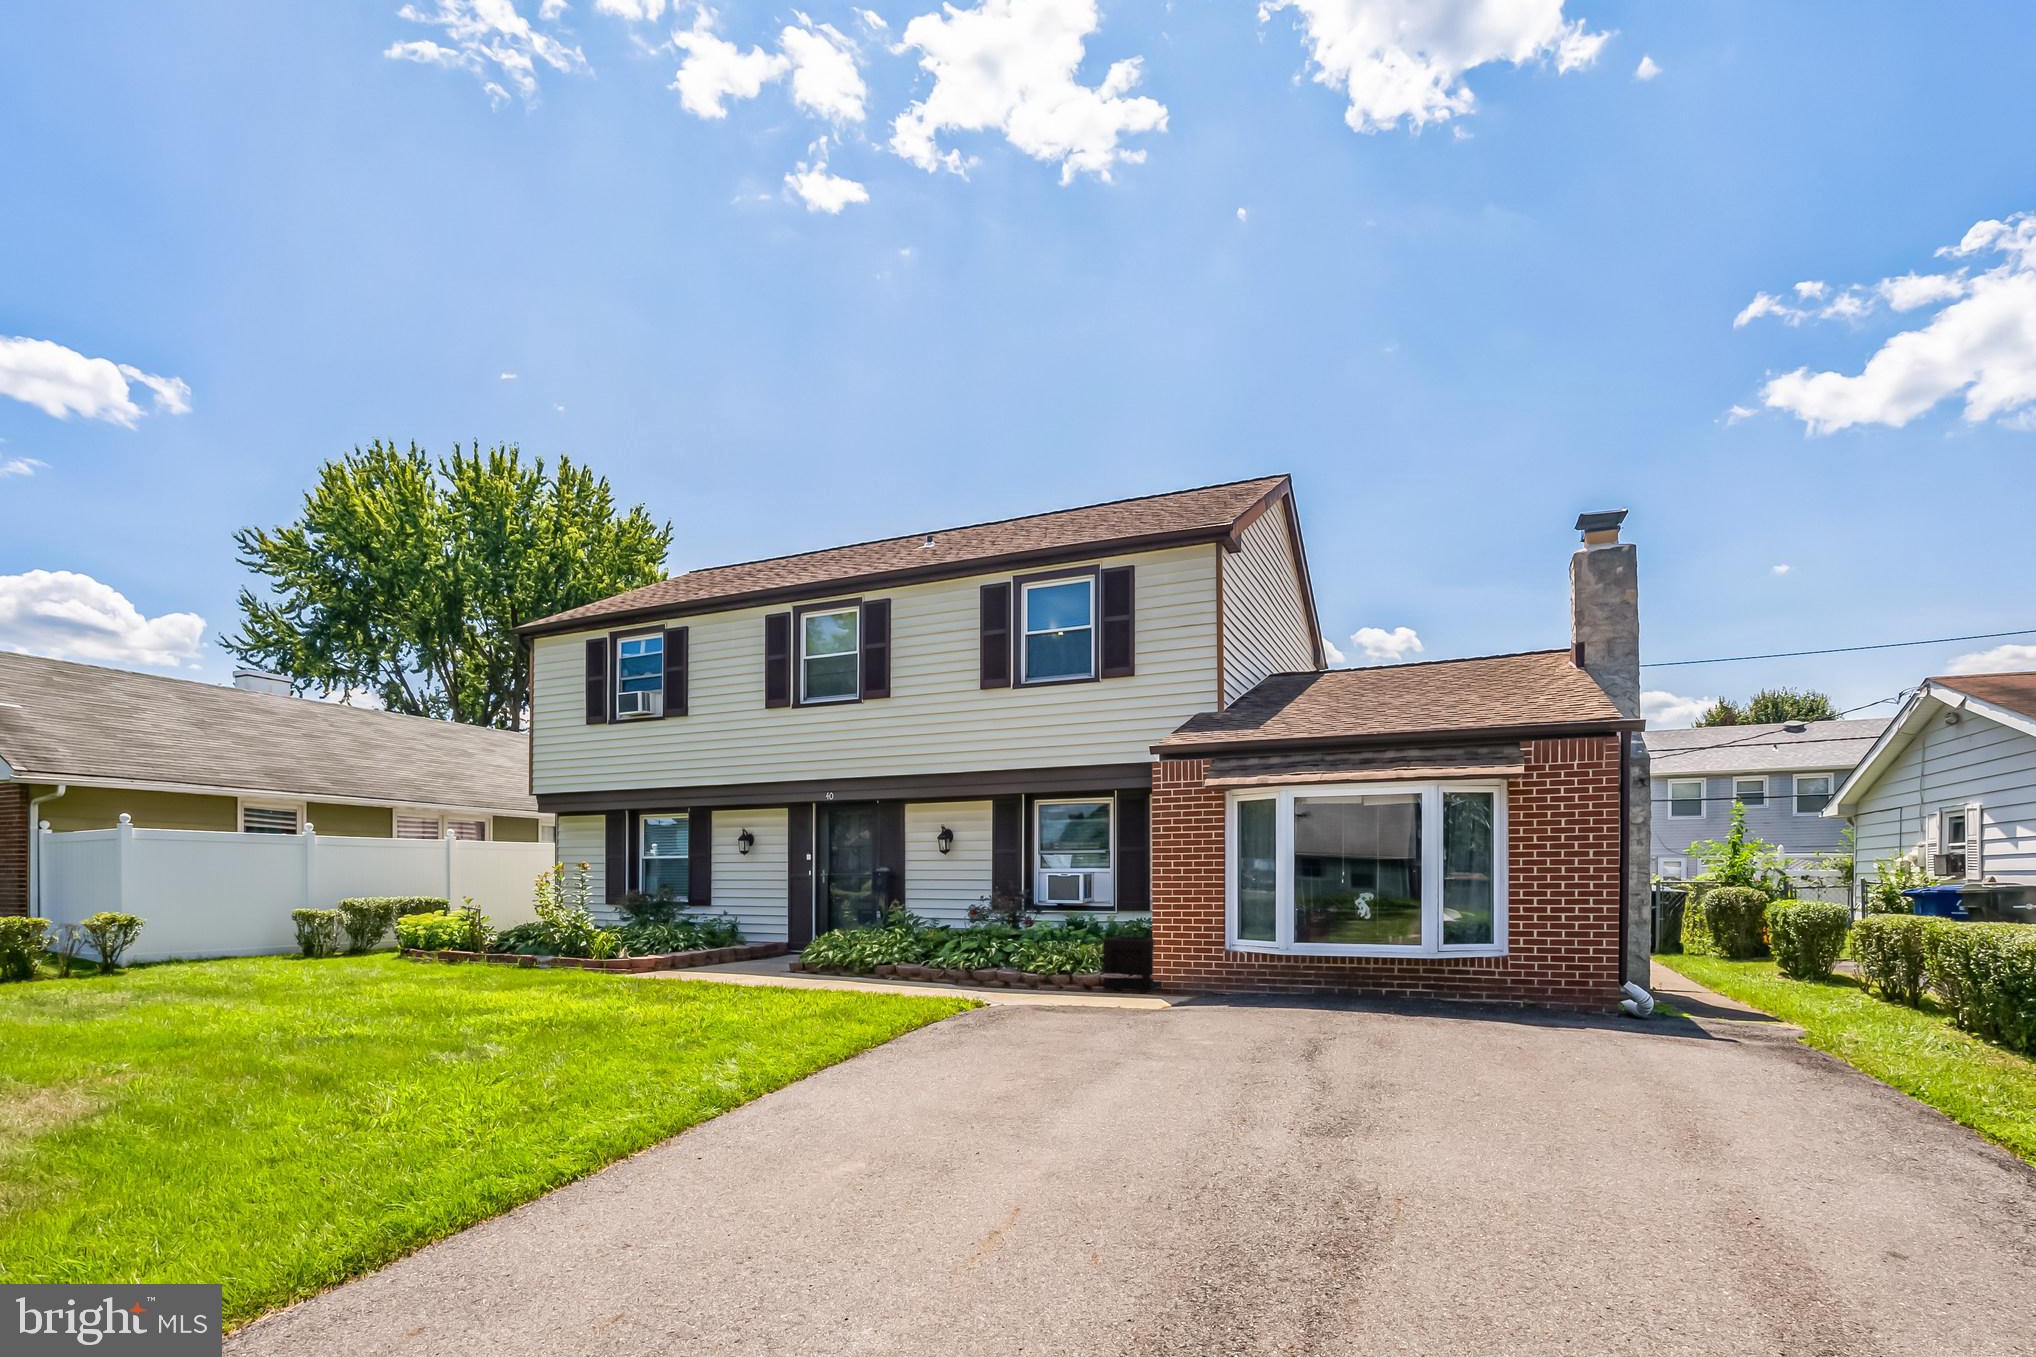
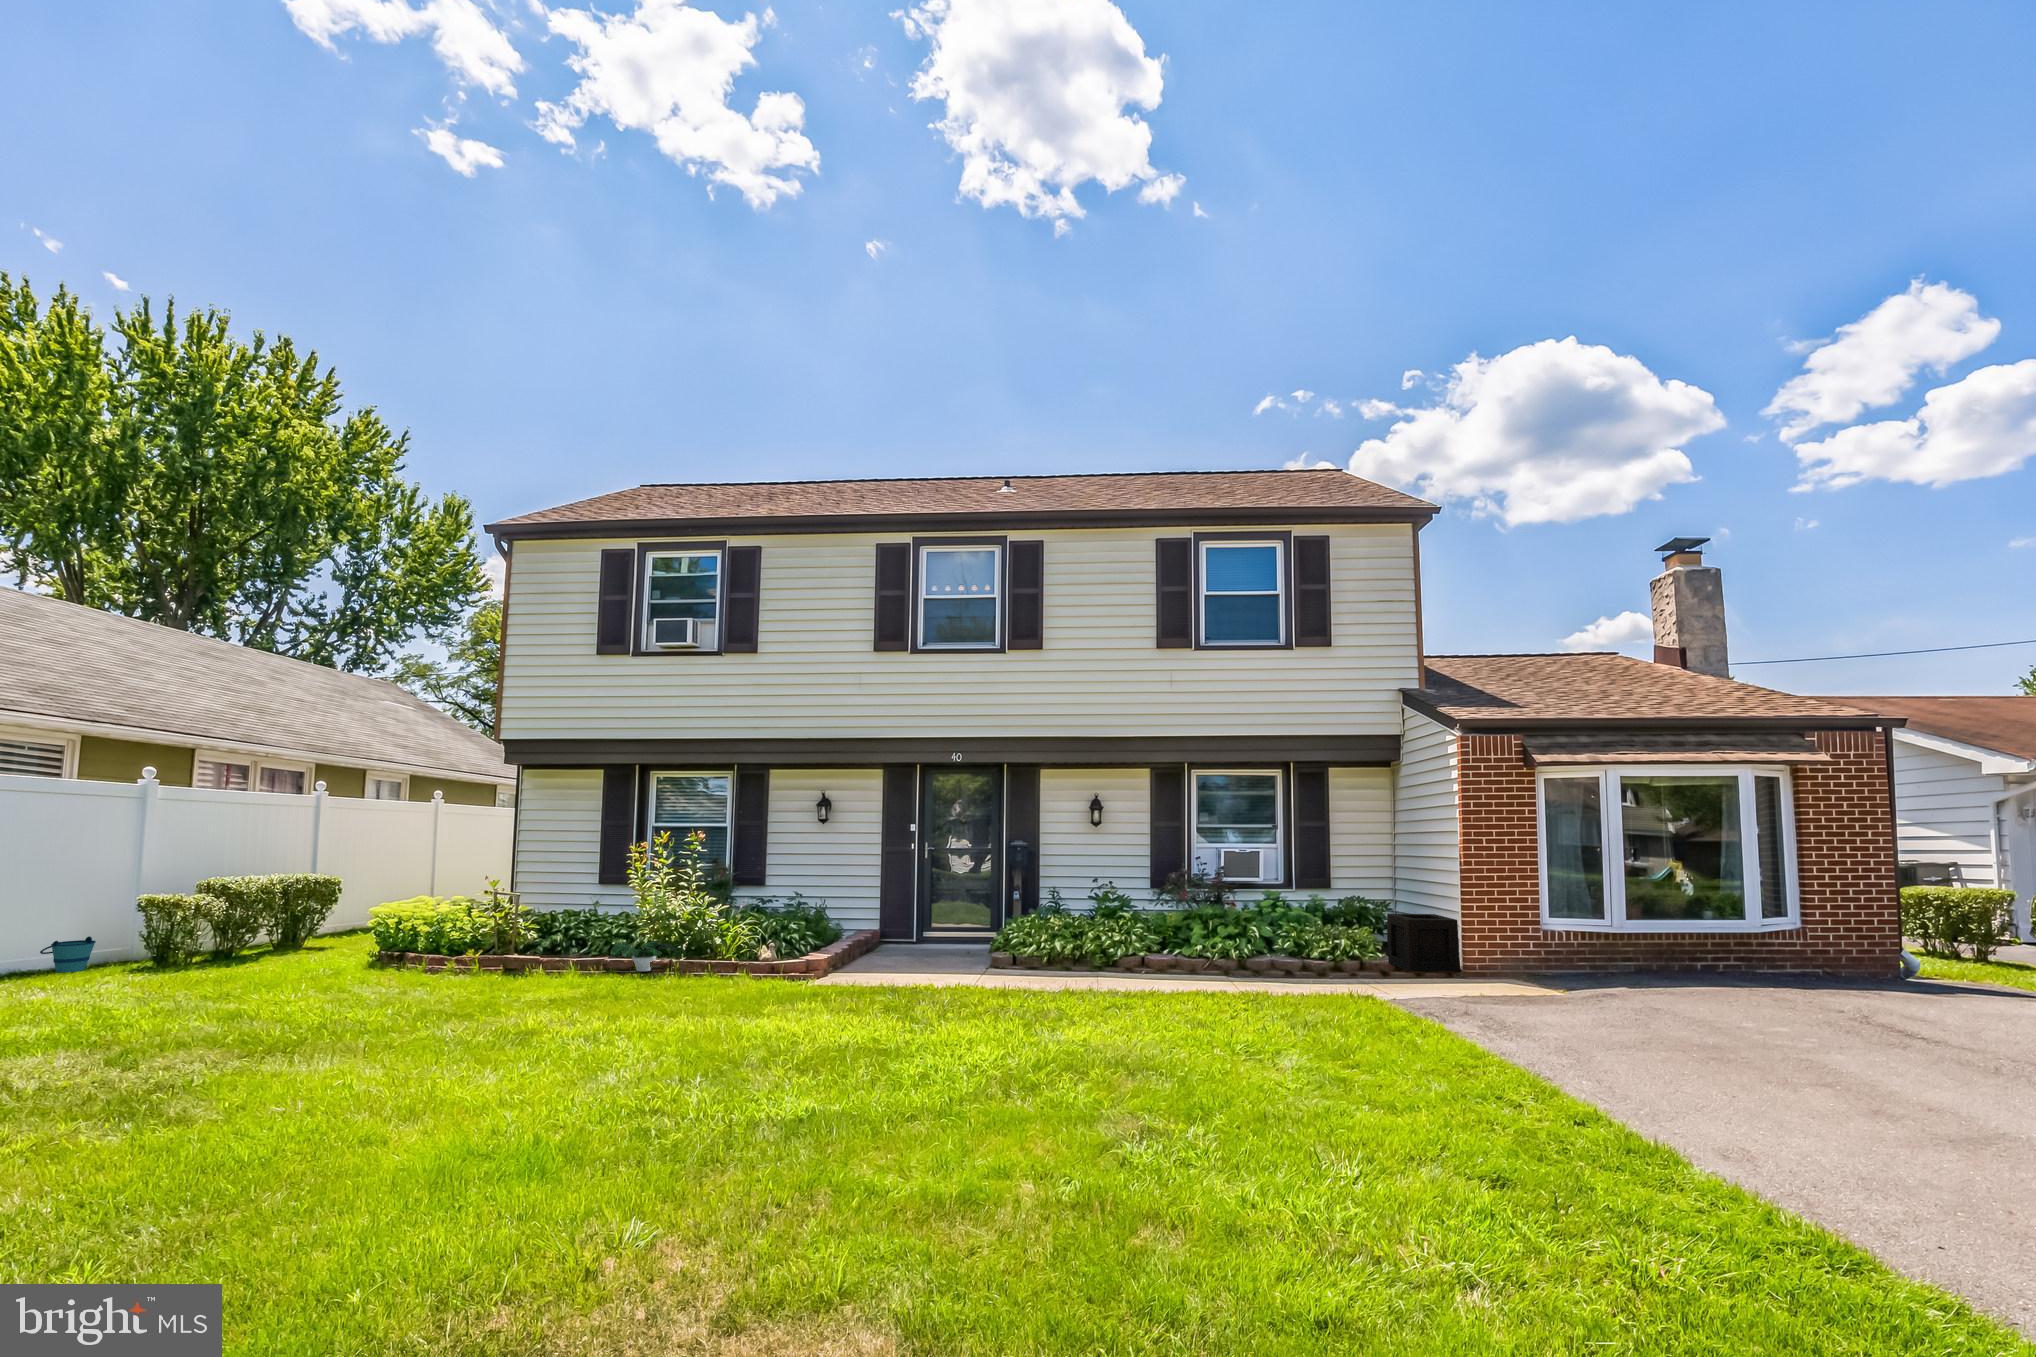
bucket: none [227,933,259,956] -> present [40,936,96,972]

